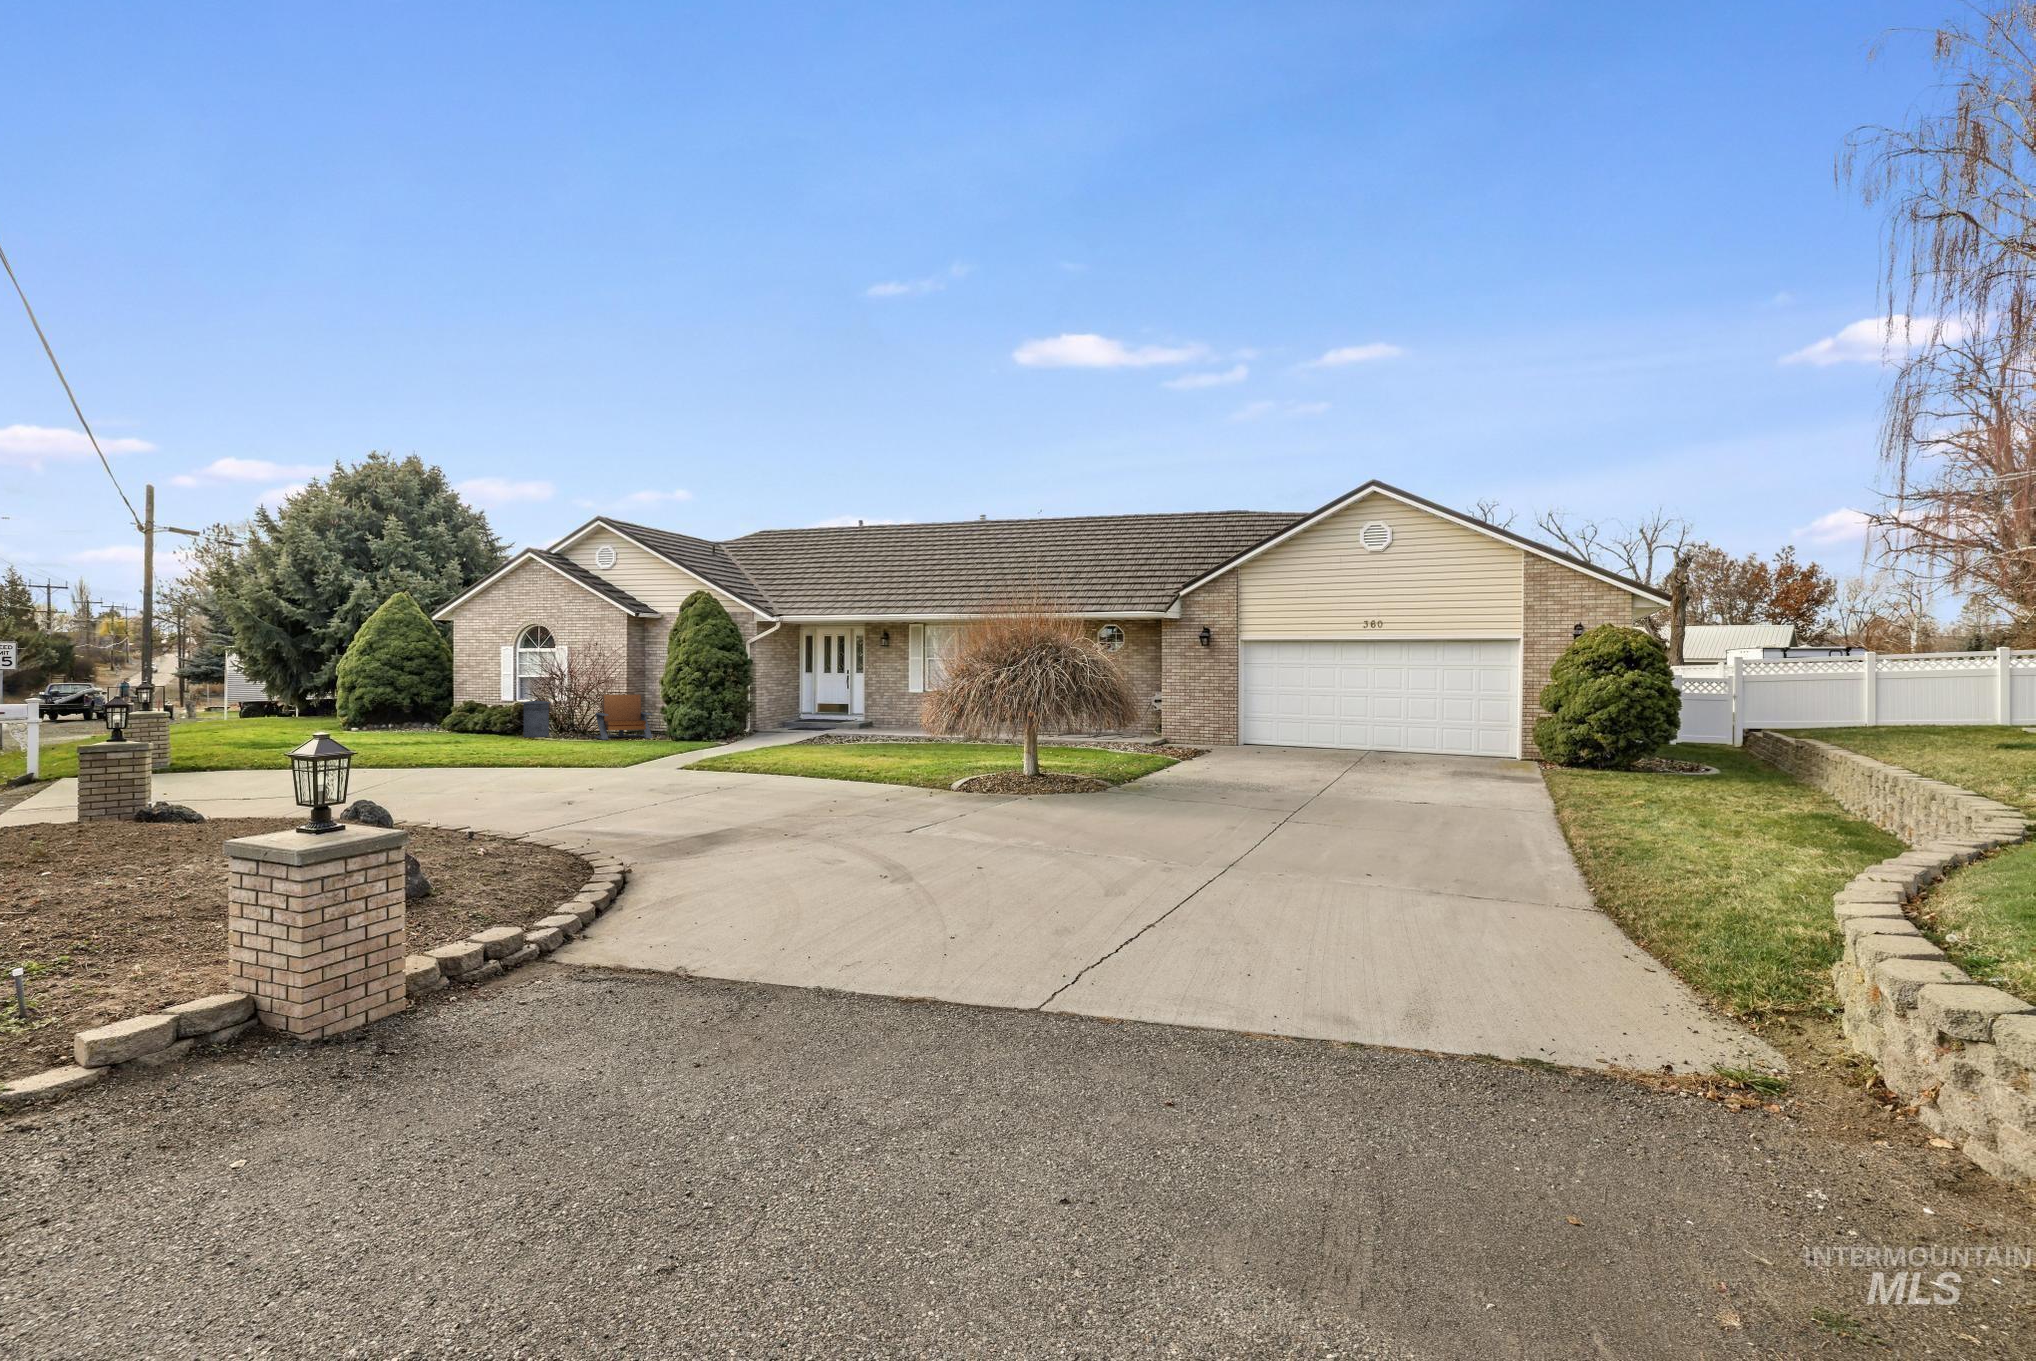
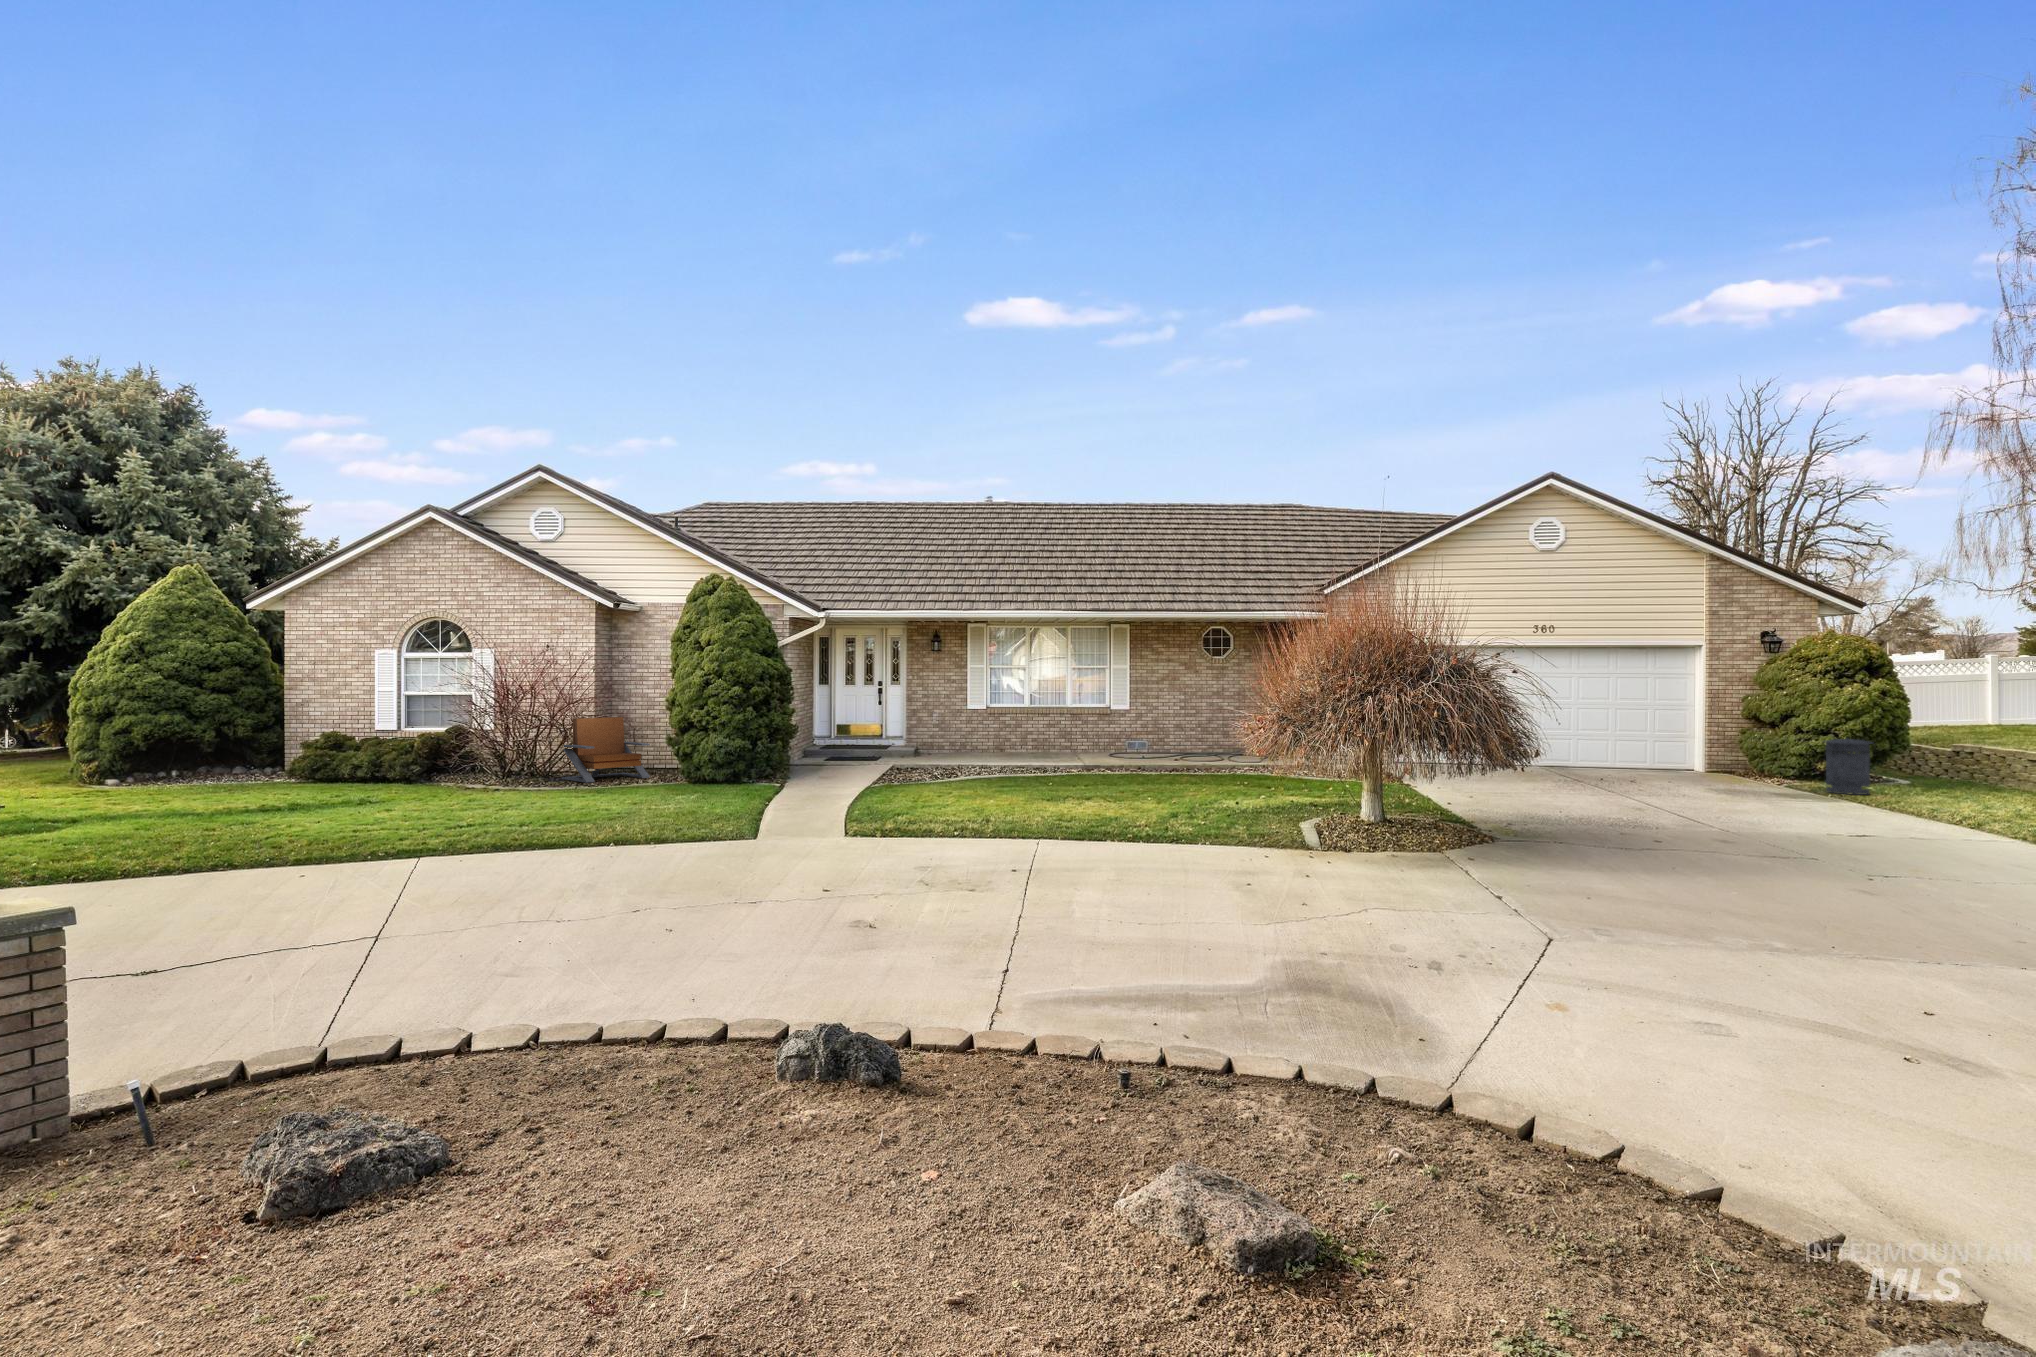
trash can: present [522,700,551,737] -> present [1825,738,1871,795]

